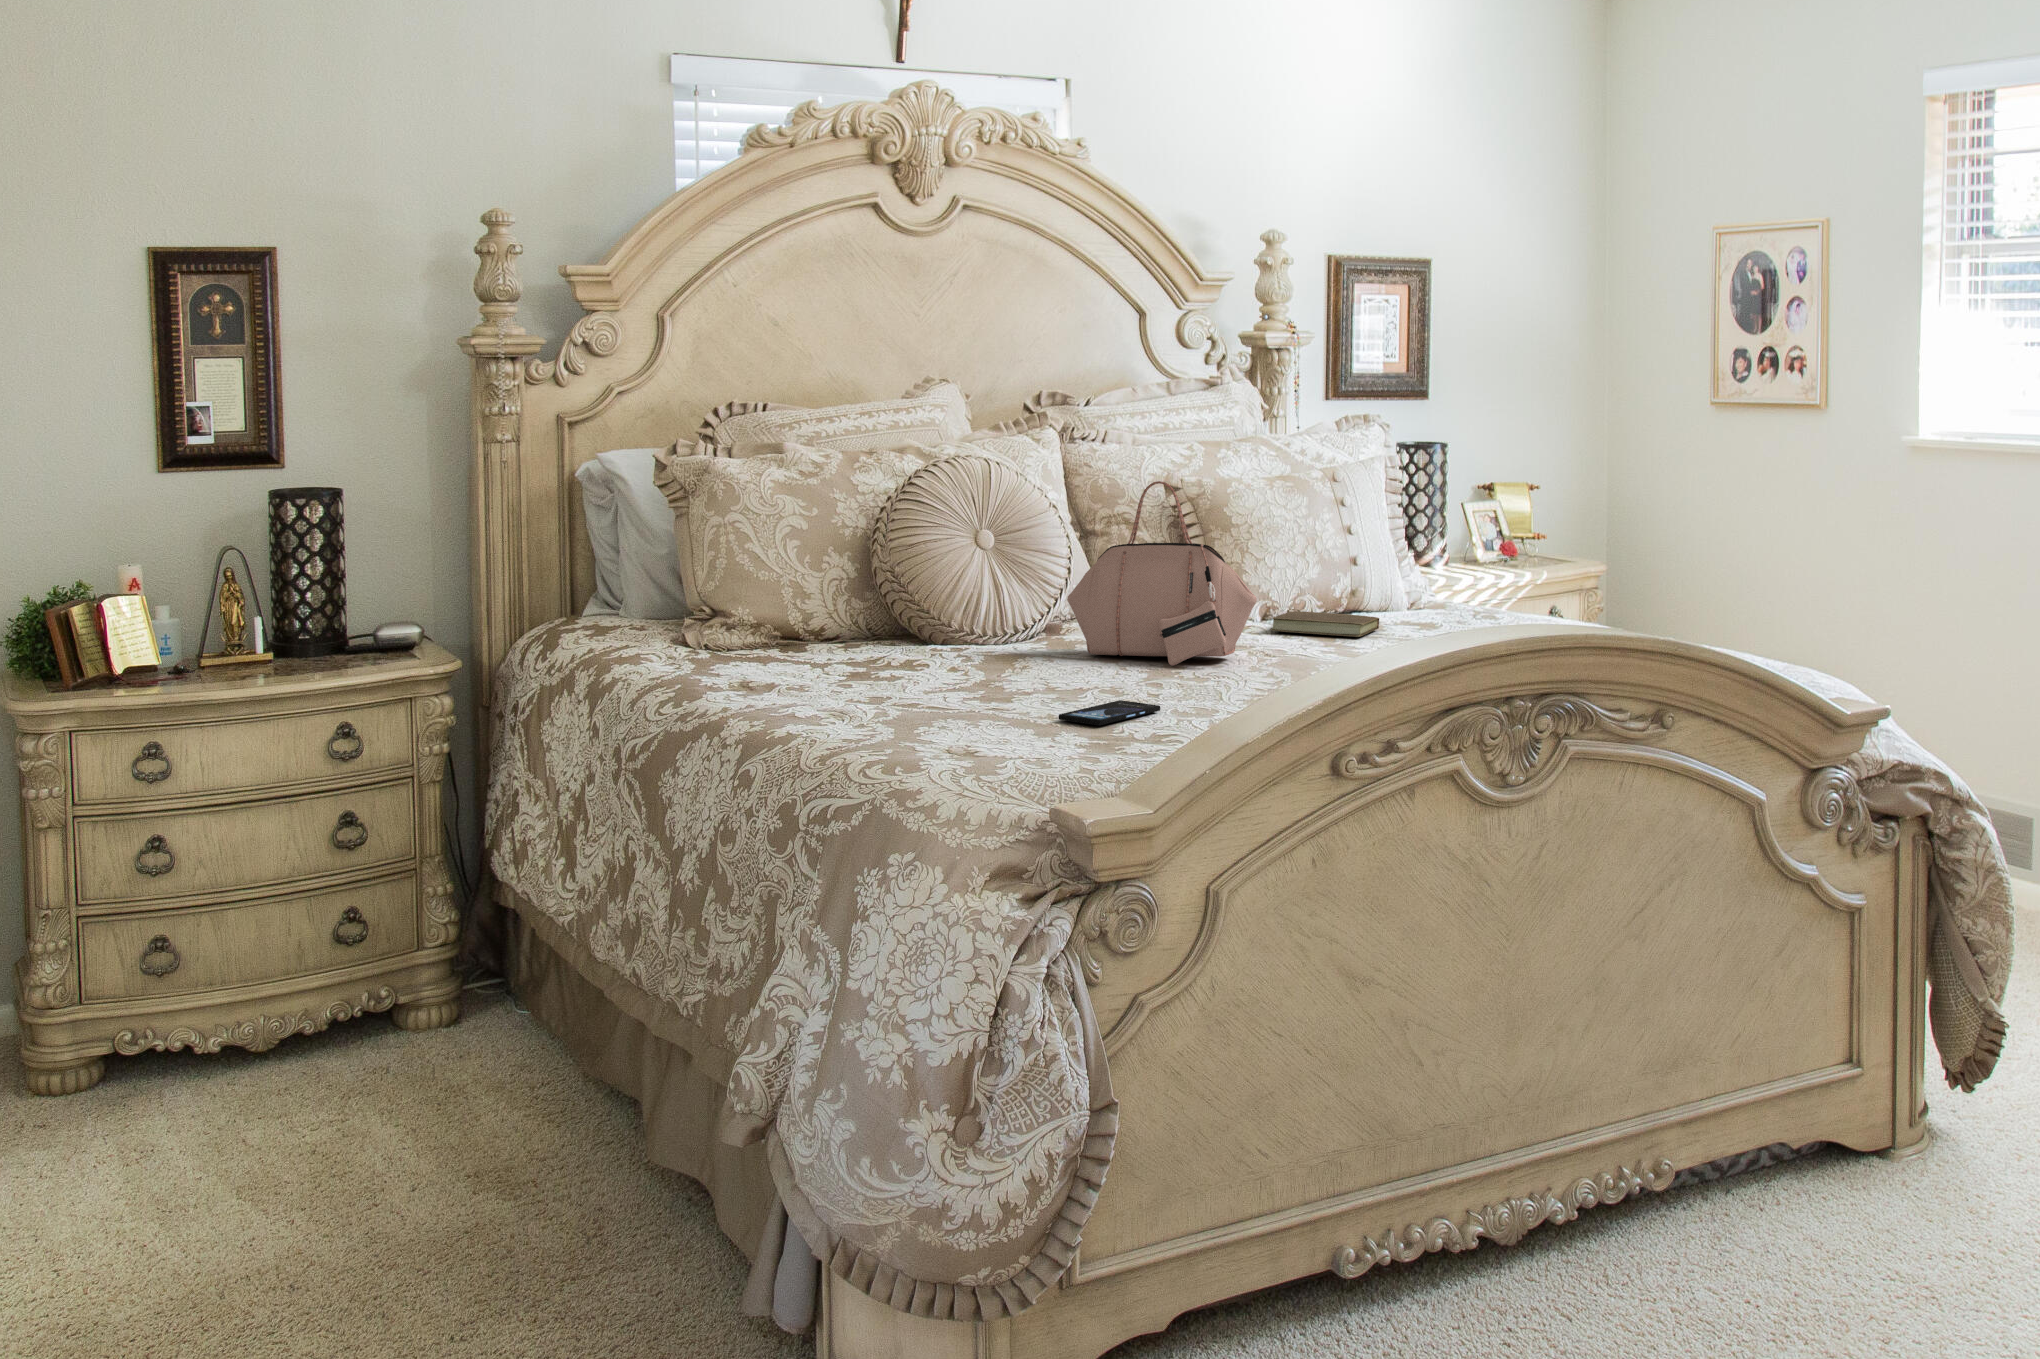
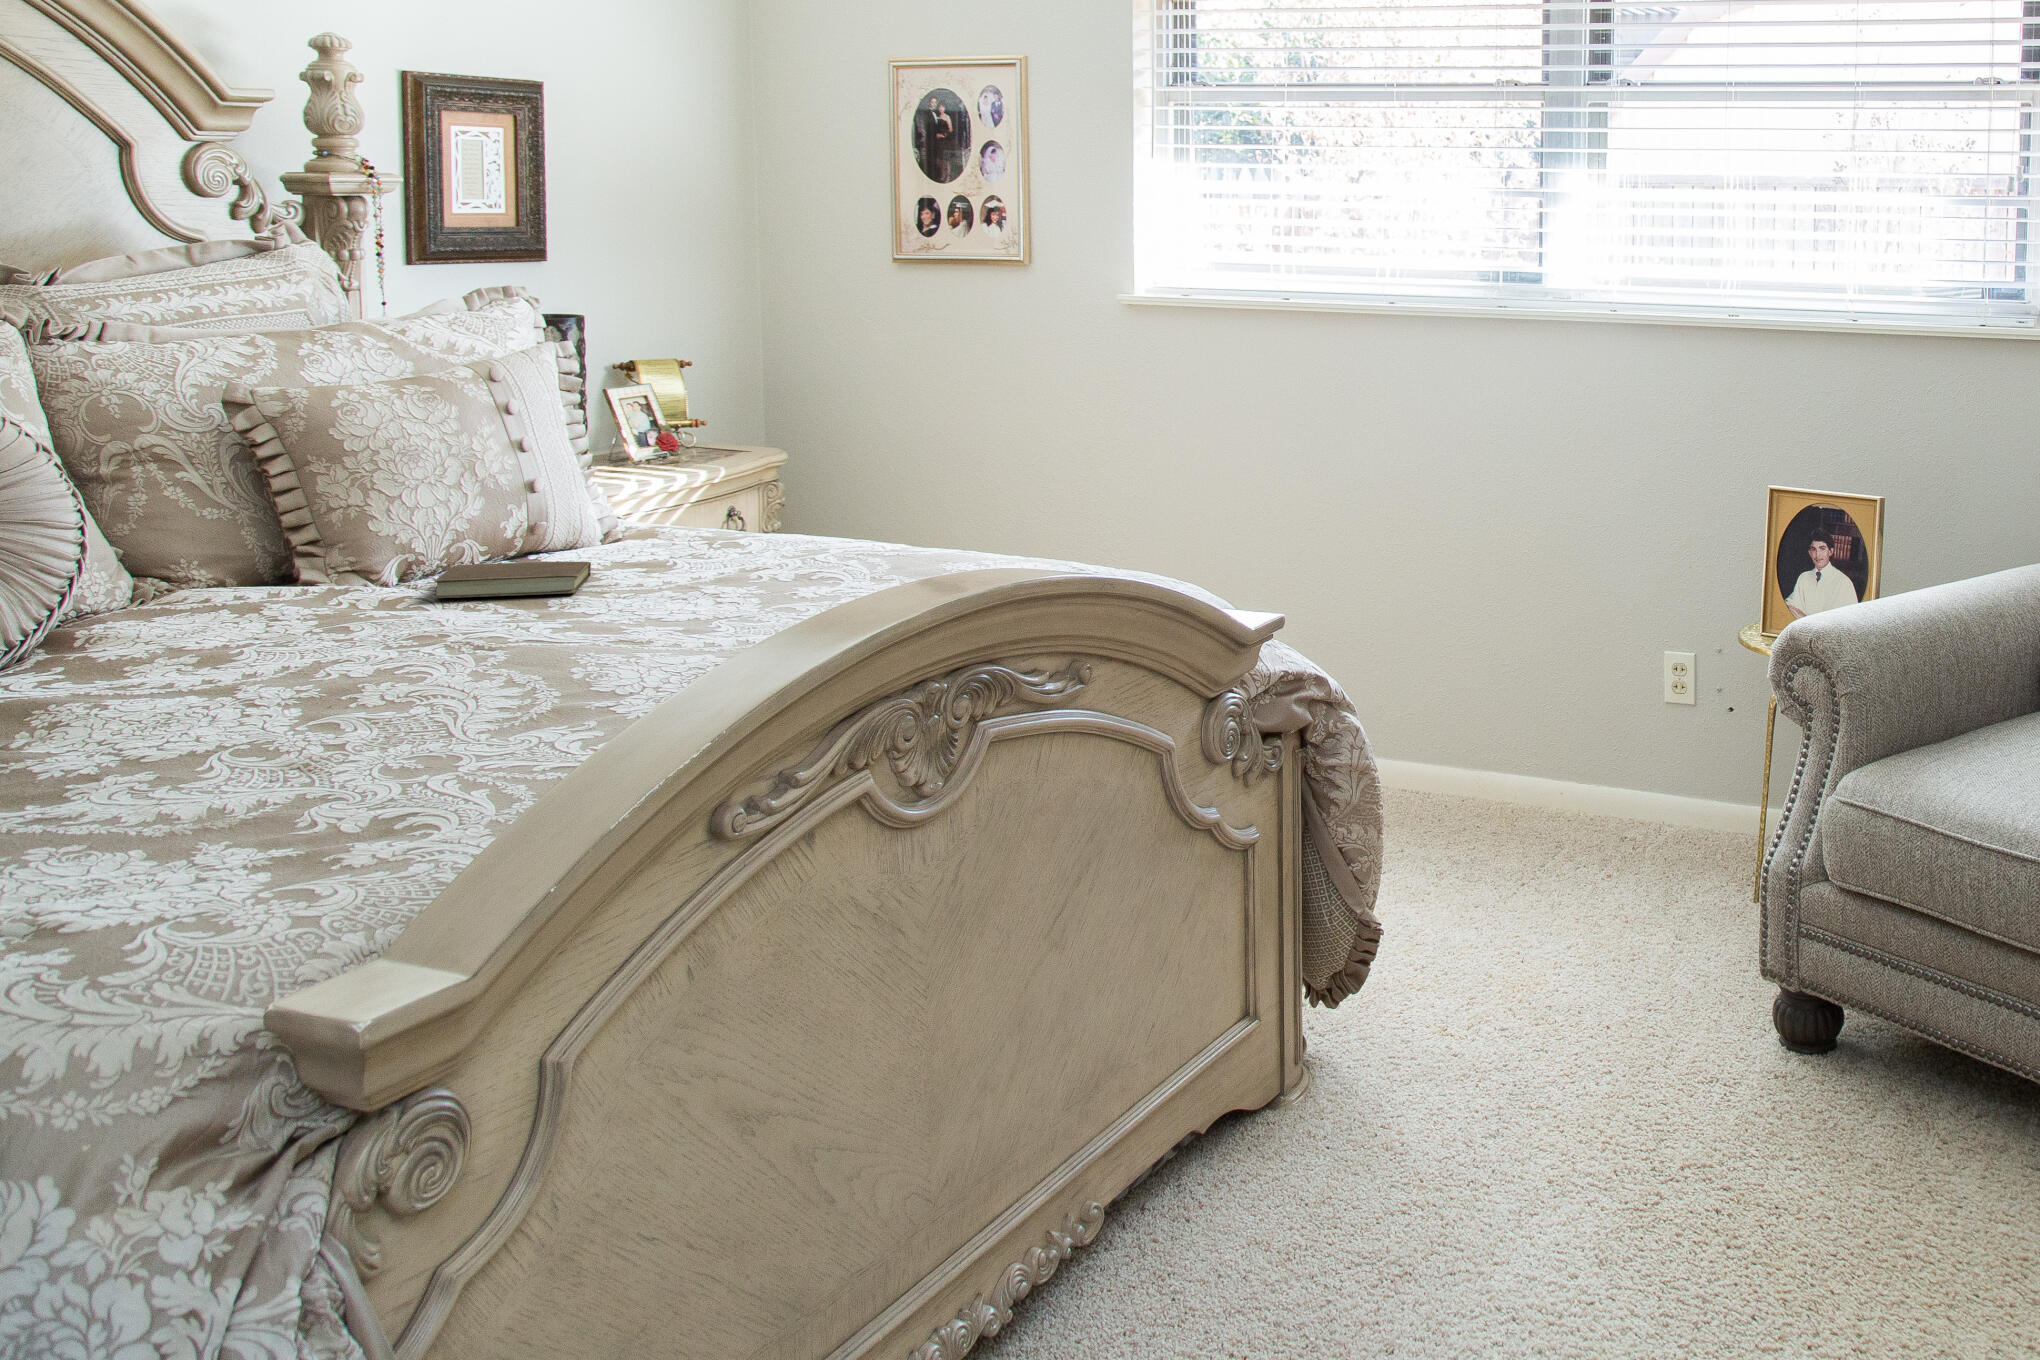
handbag: present [1067,481,1257,666] -> none [99,405,444,680]
smartphone: present [1058,700,1160,726] -> none [173,762,351,819]

